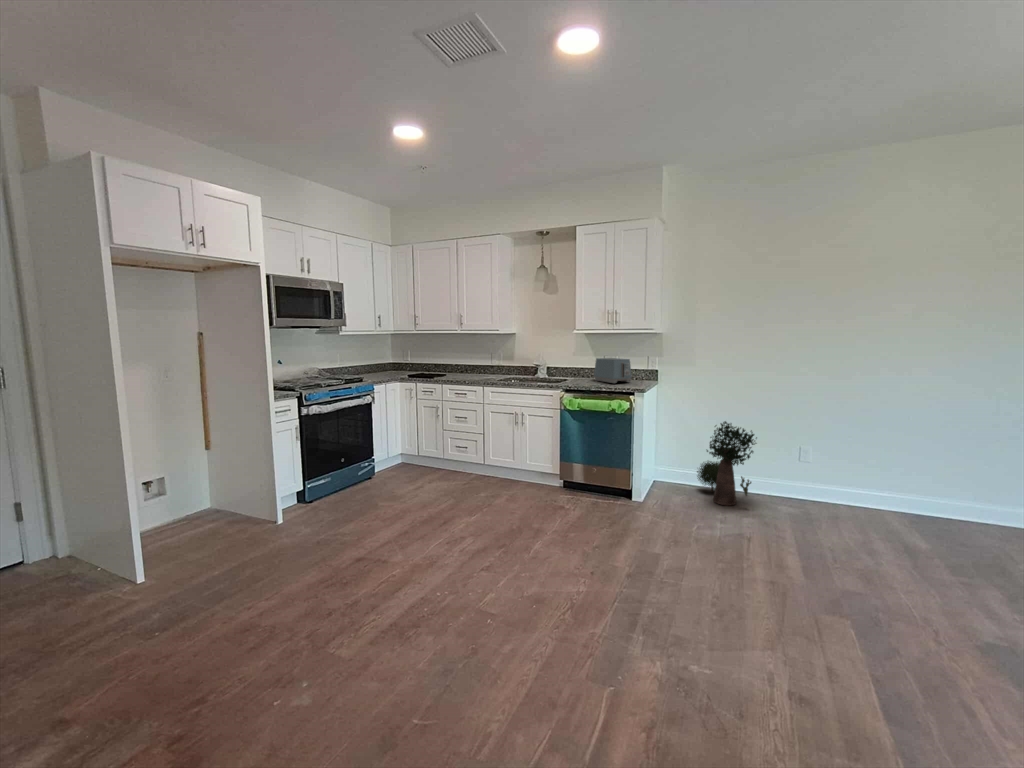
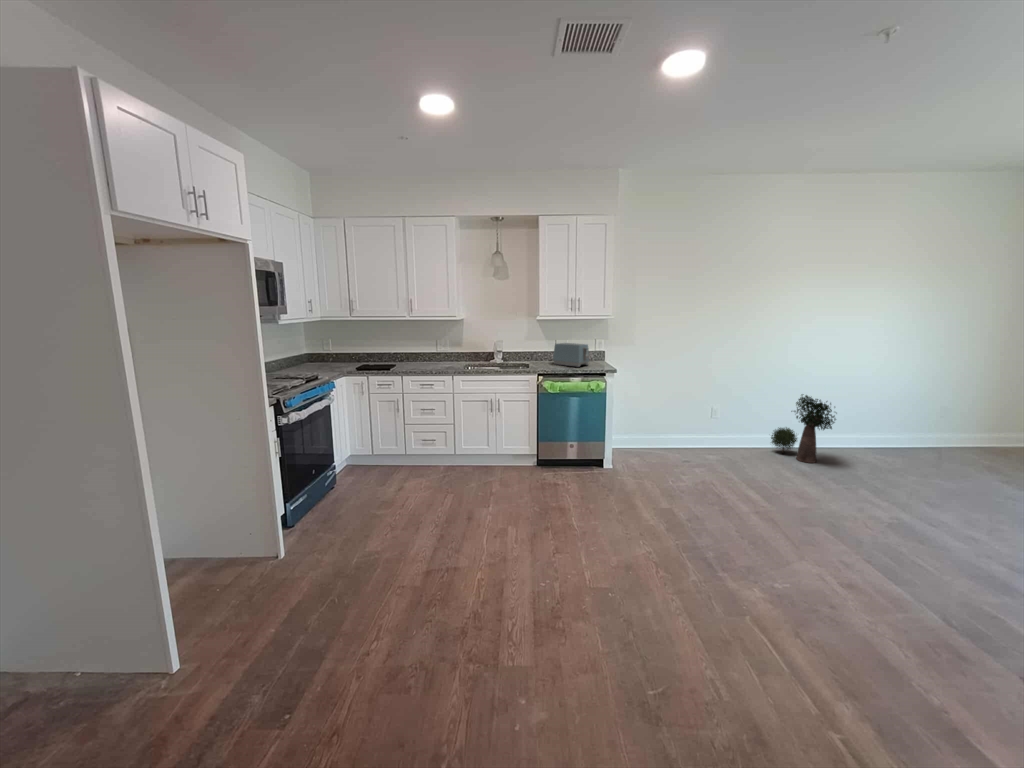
potted plant: present [697,421,757,505] -> present [771,394,836,463]

